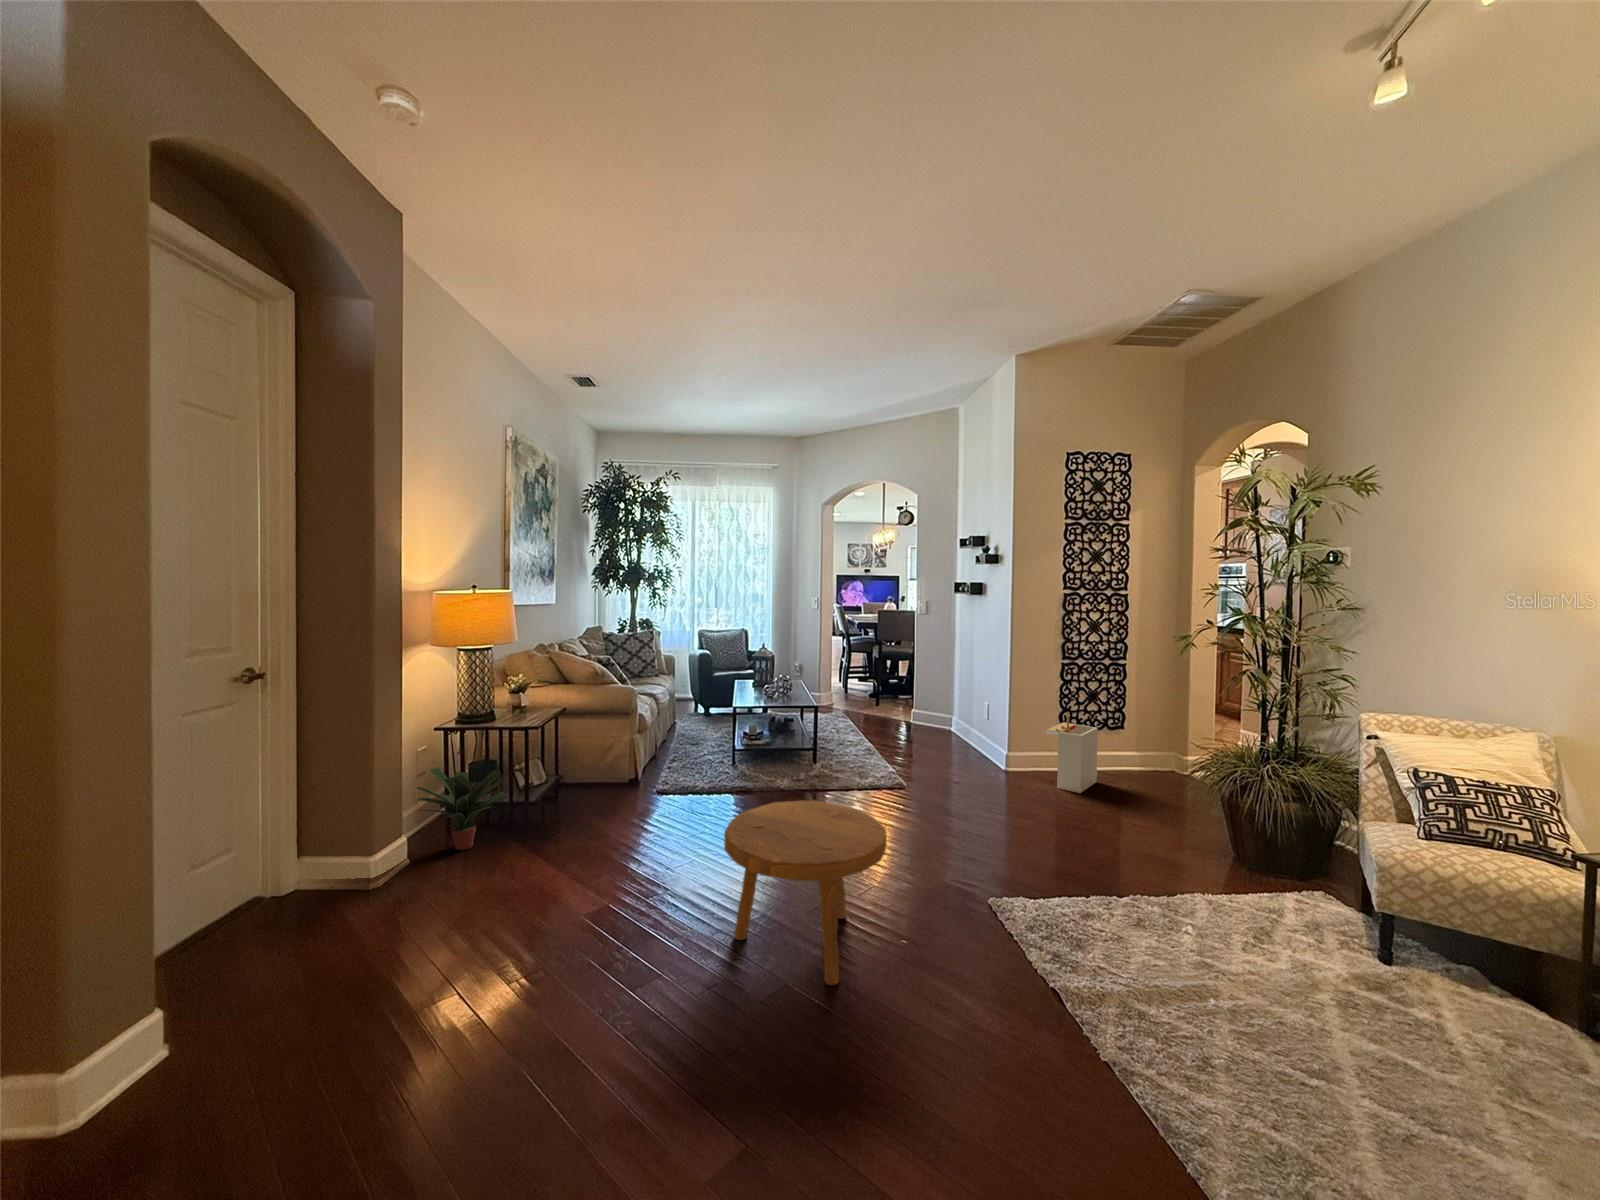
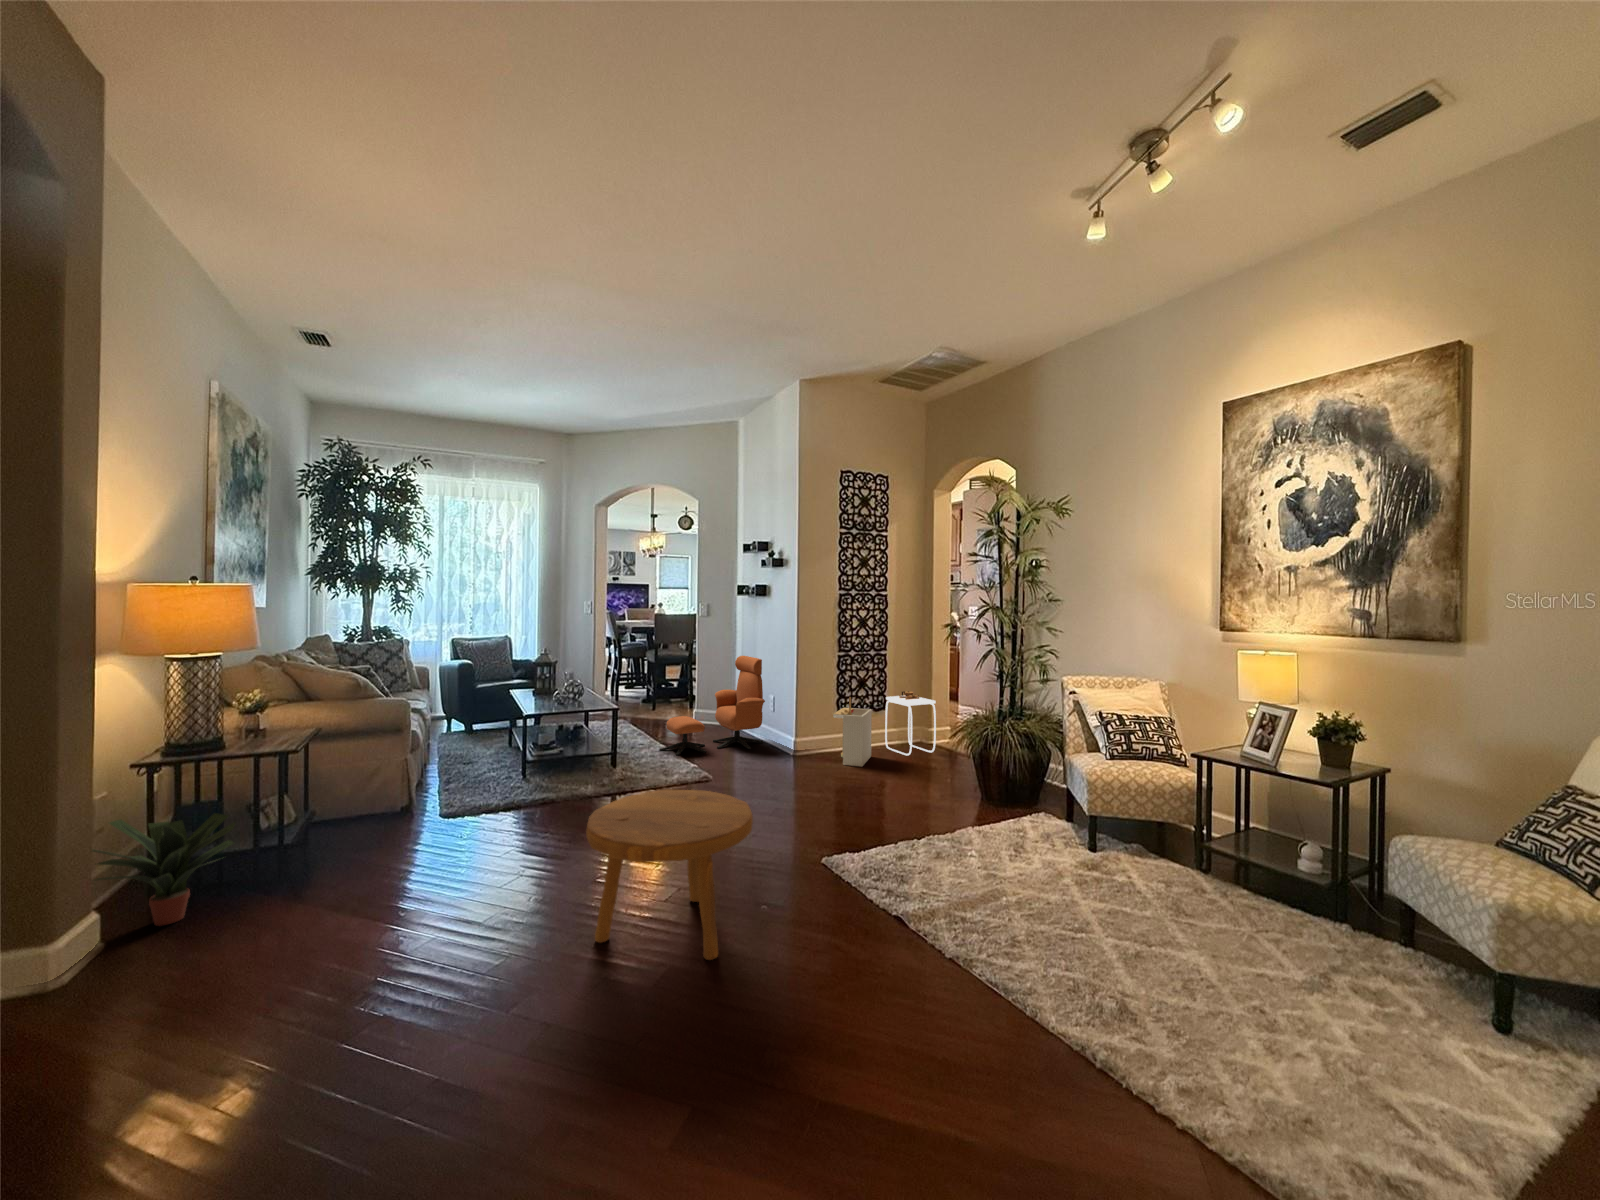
lounge chair: none [864,657,974,757] -> present [660,656,765,756]
side table: none [1119,709,1186,786] -> present [885,691,936,756]

